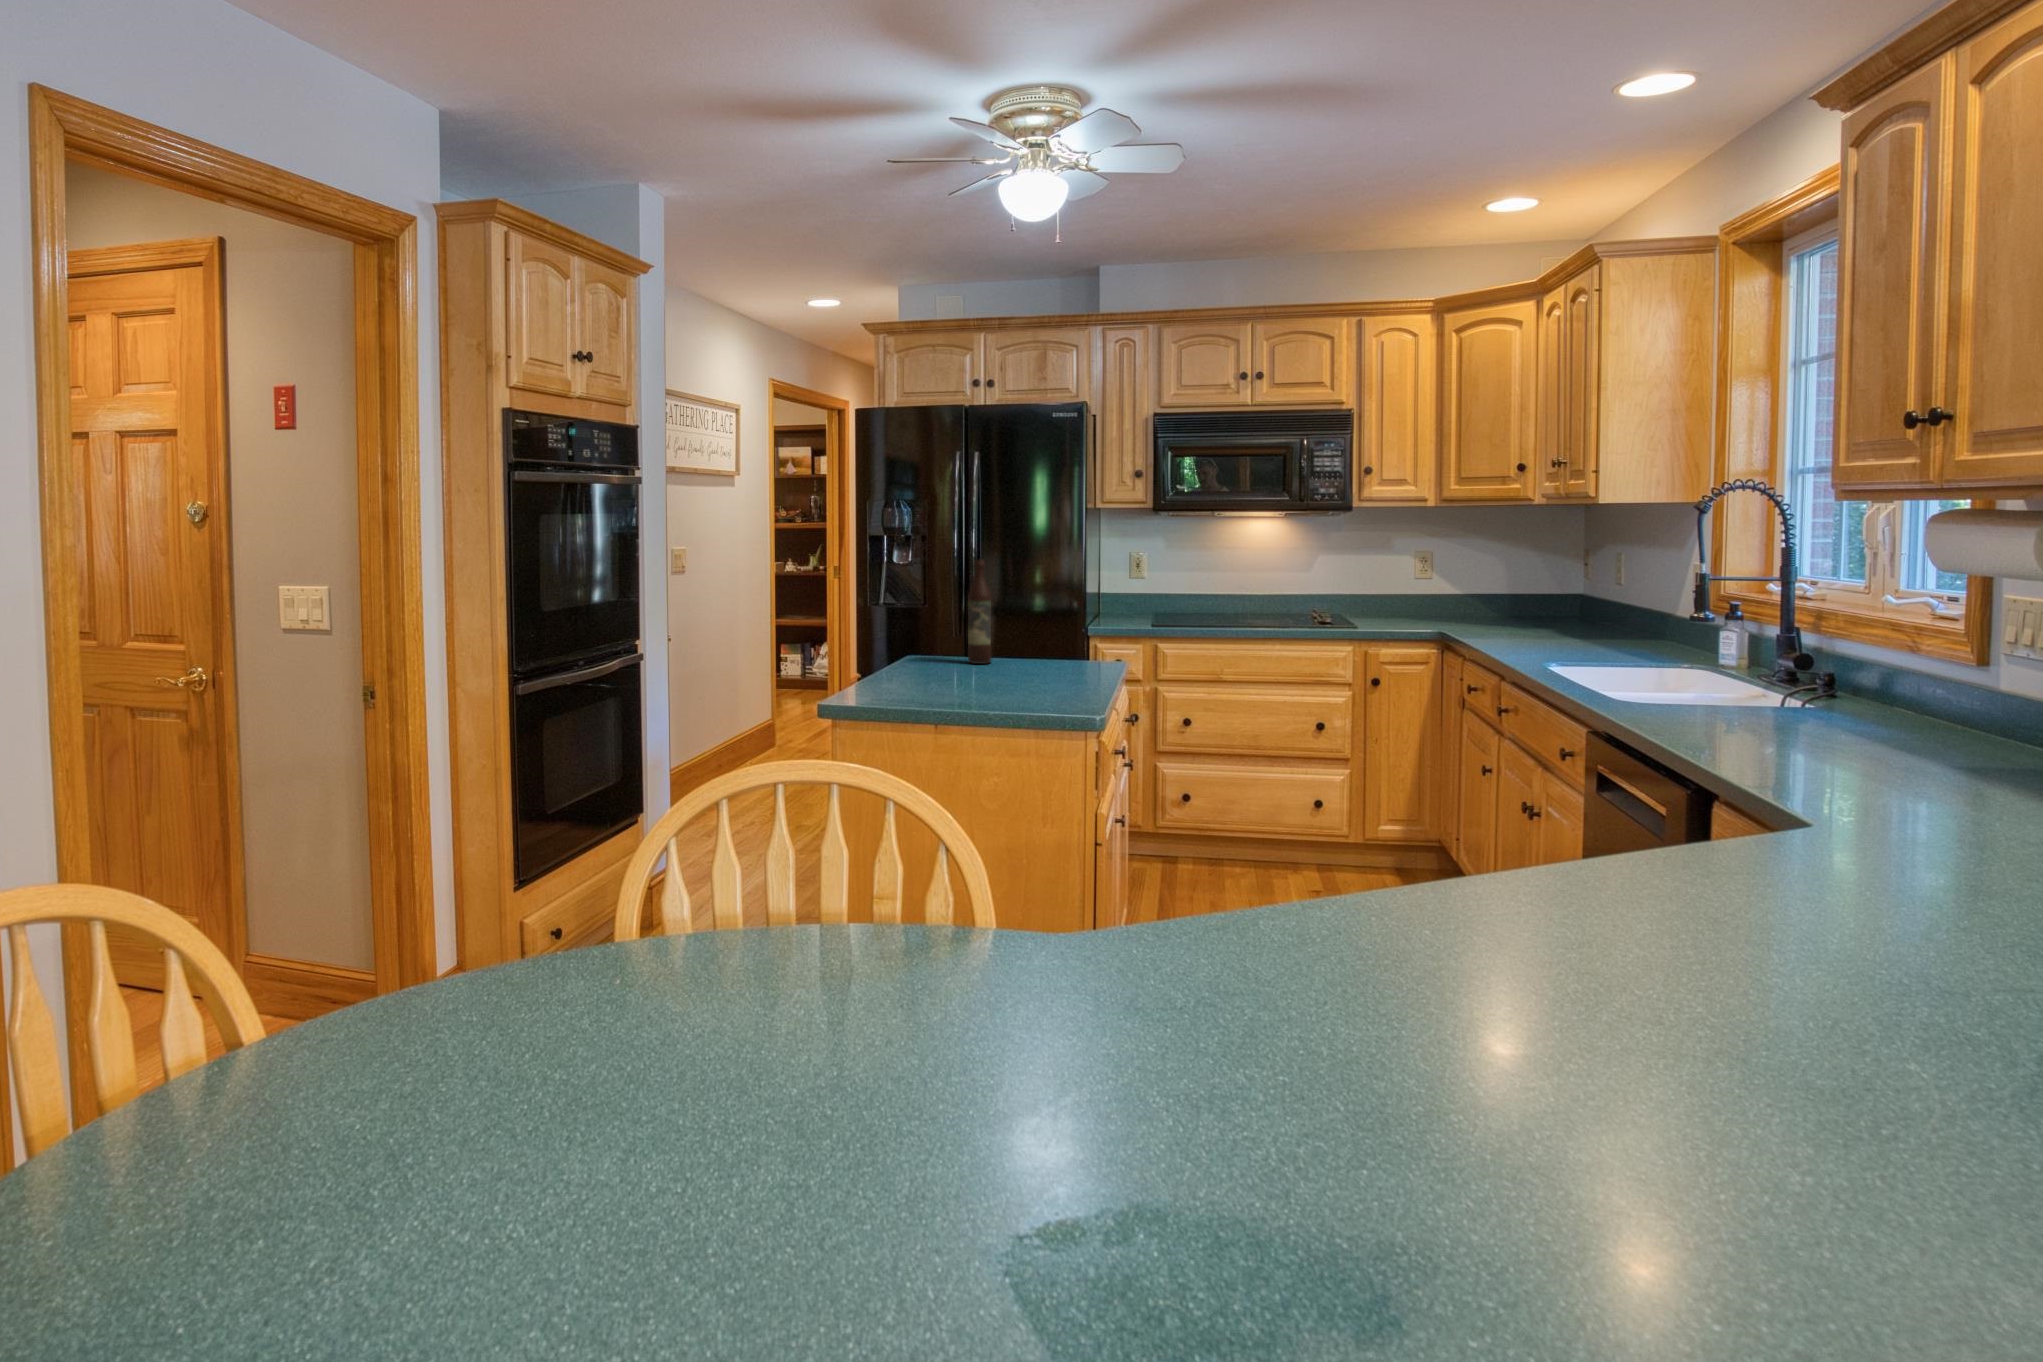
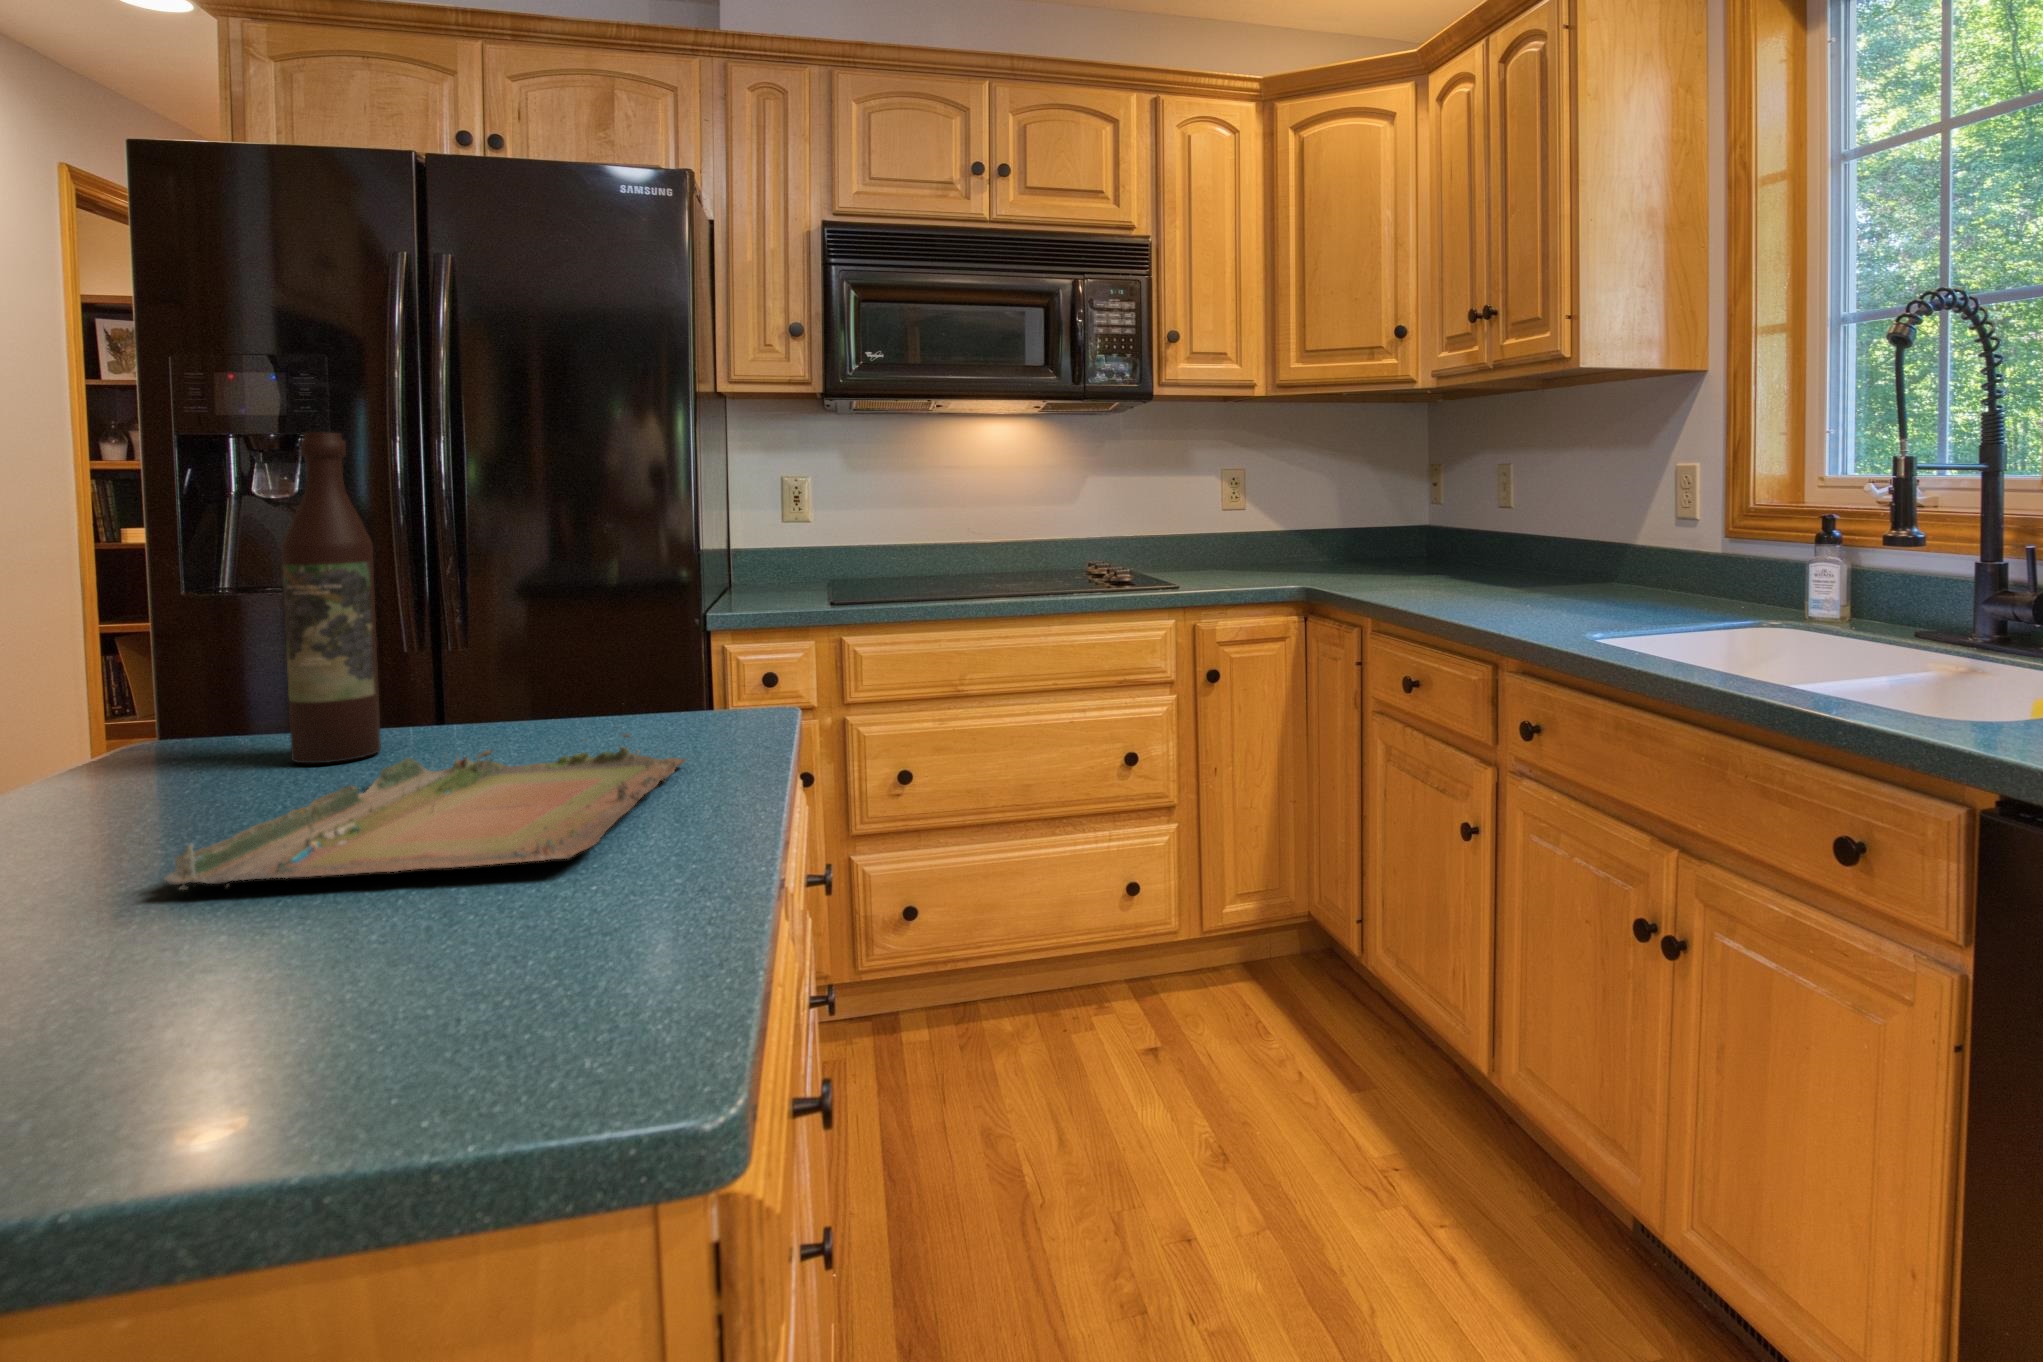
tray: none [968,658,1085,684] -> present [164,734,685,890]

